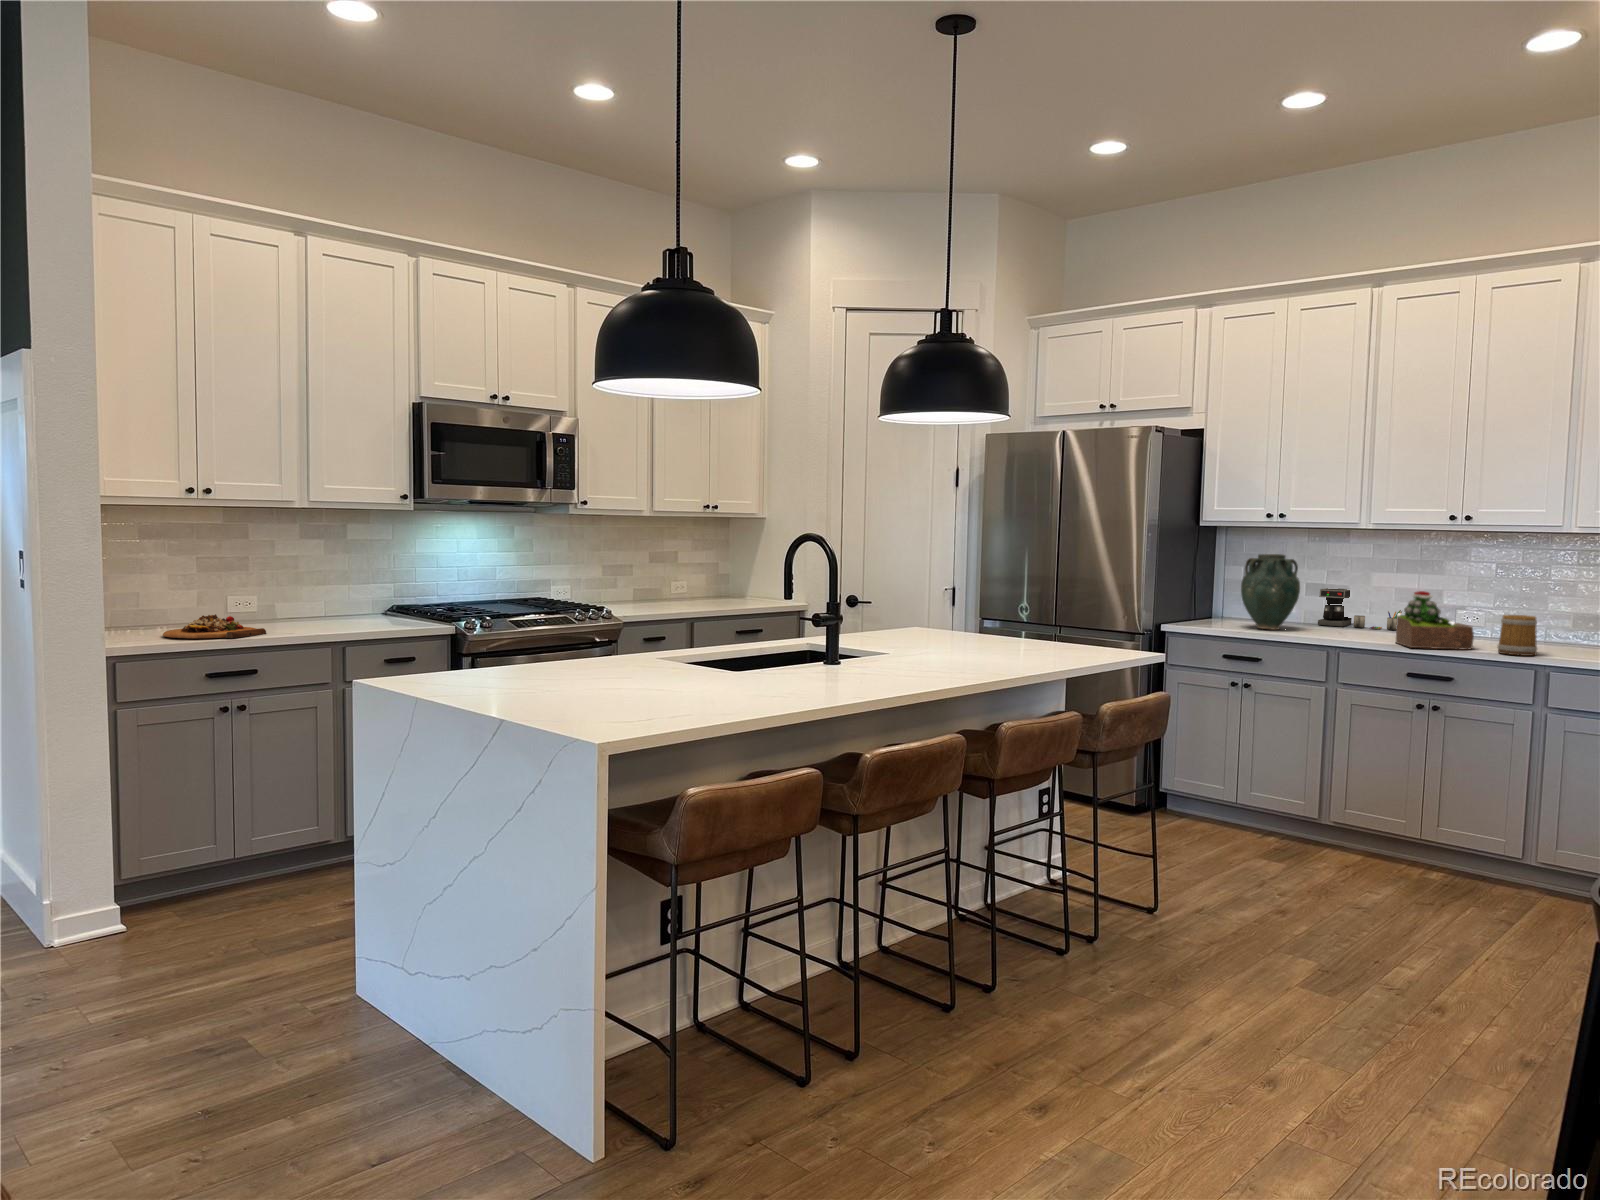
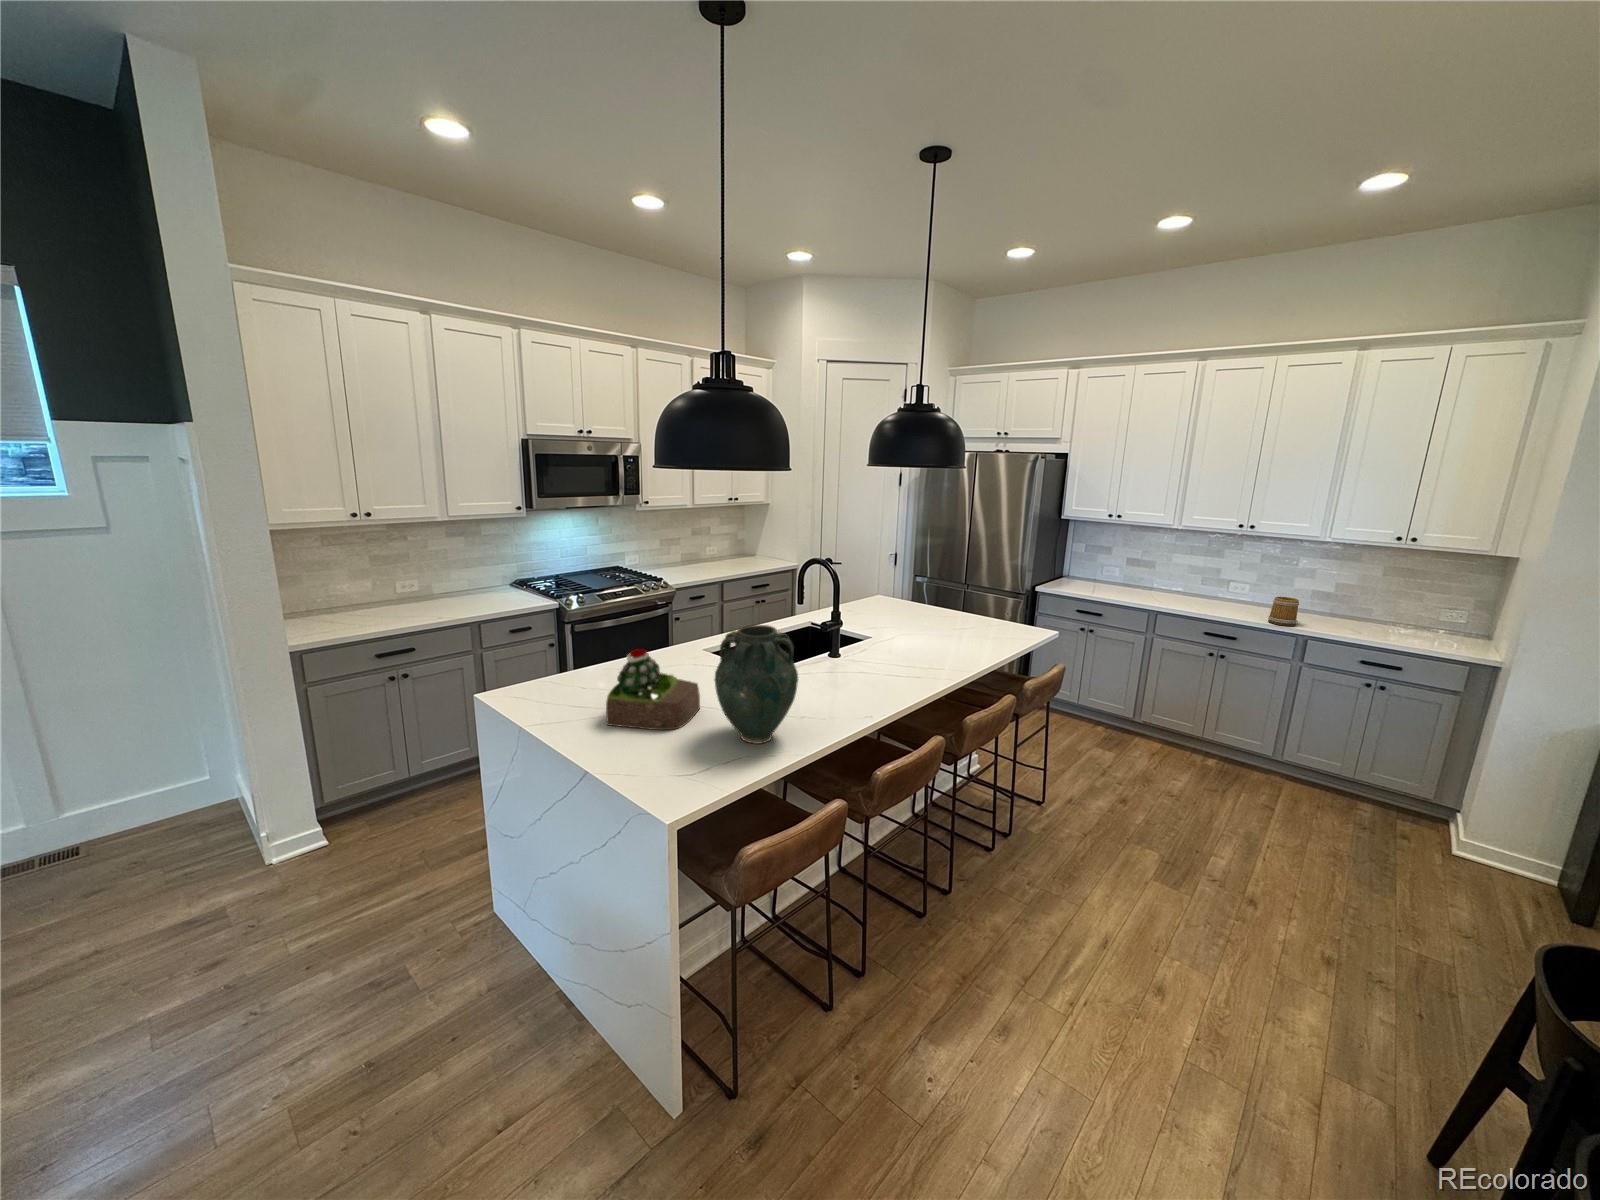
vase: present [1241,554,1300,630] -> present [715,625,798,744]
coffee maker: present [1318,588,1402,630] -> none [1133,561,1192,592]
succulent plant: present [1396,591,1474,650] -> present [606,649,700,730]
cutting board: present [163,614,266,638] -> none [341,605,421,628]

